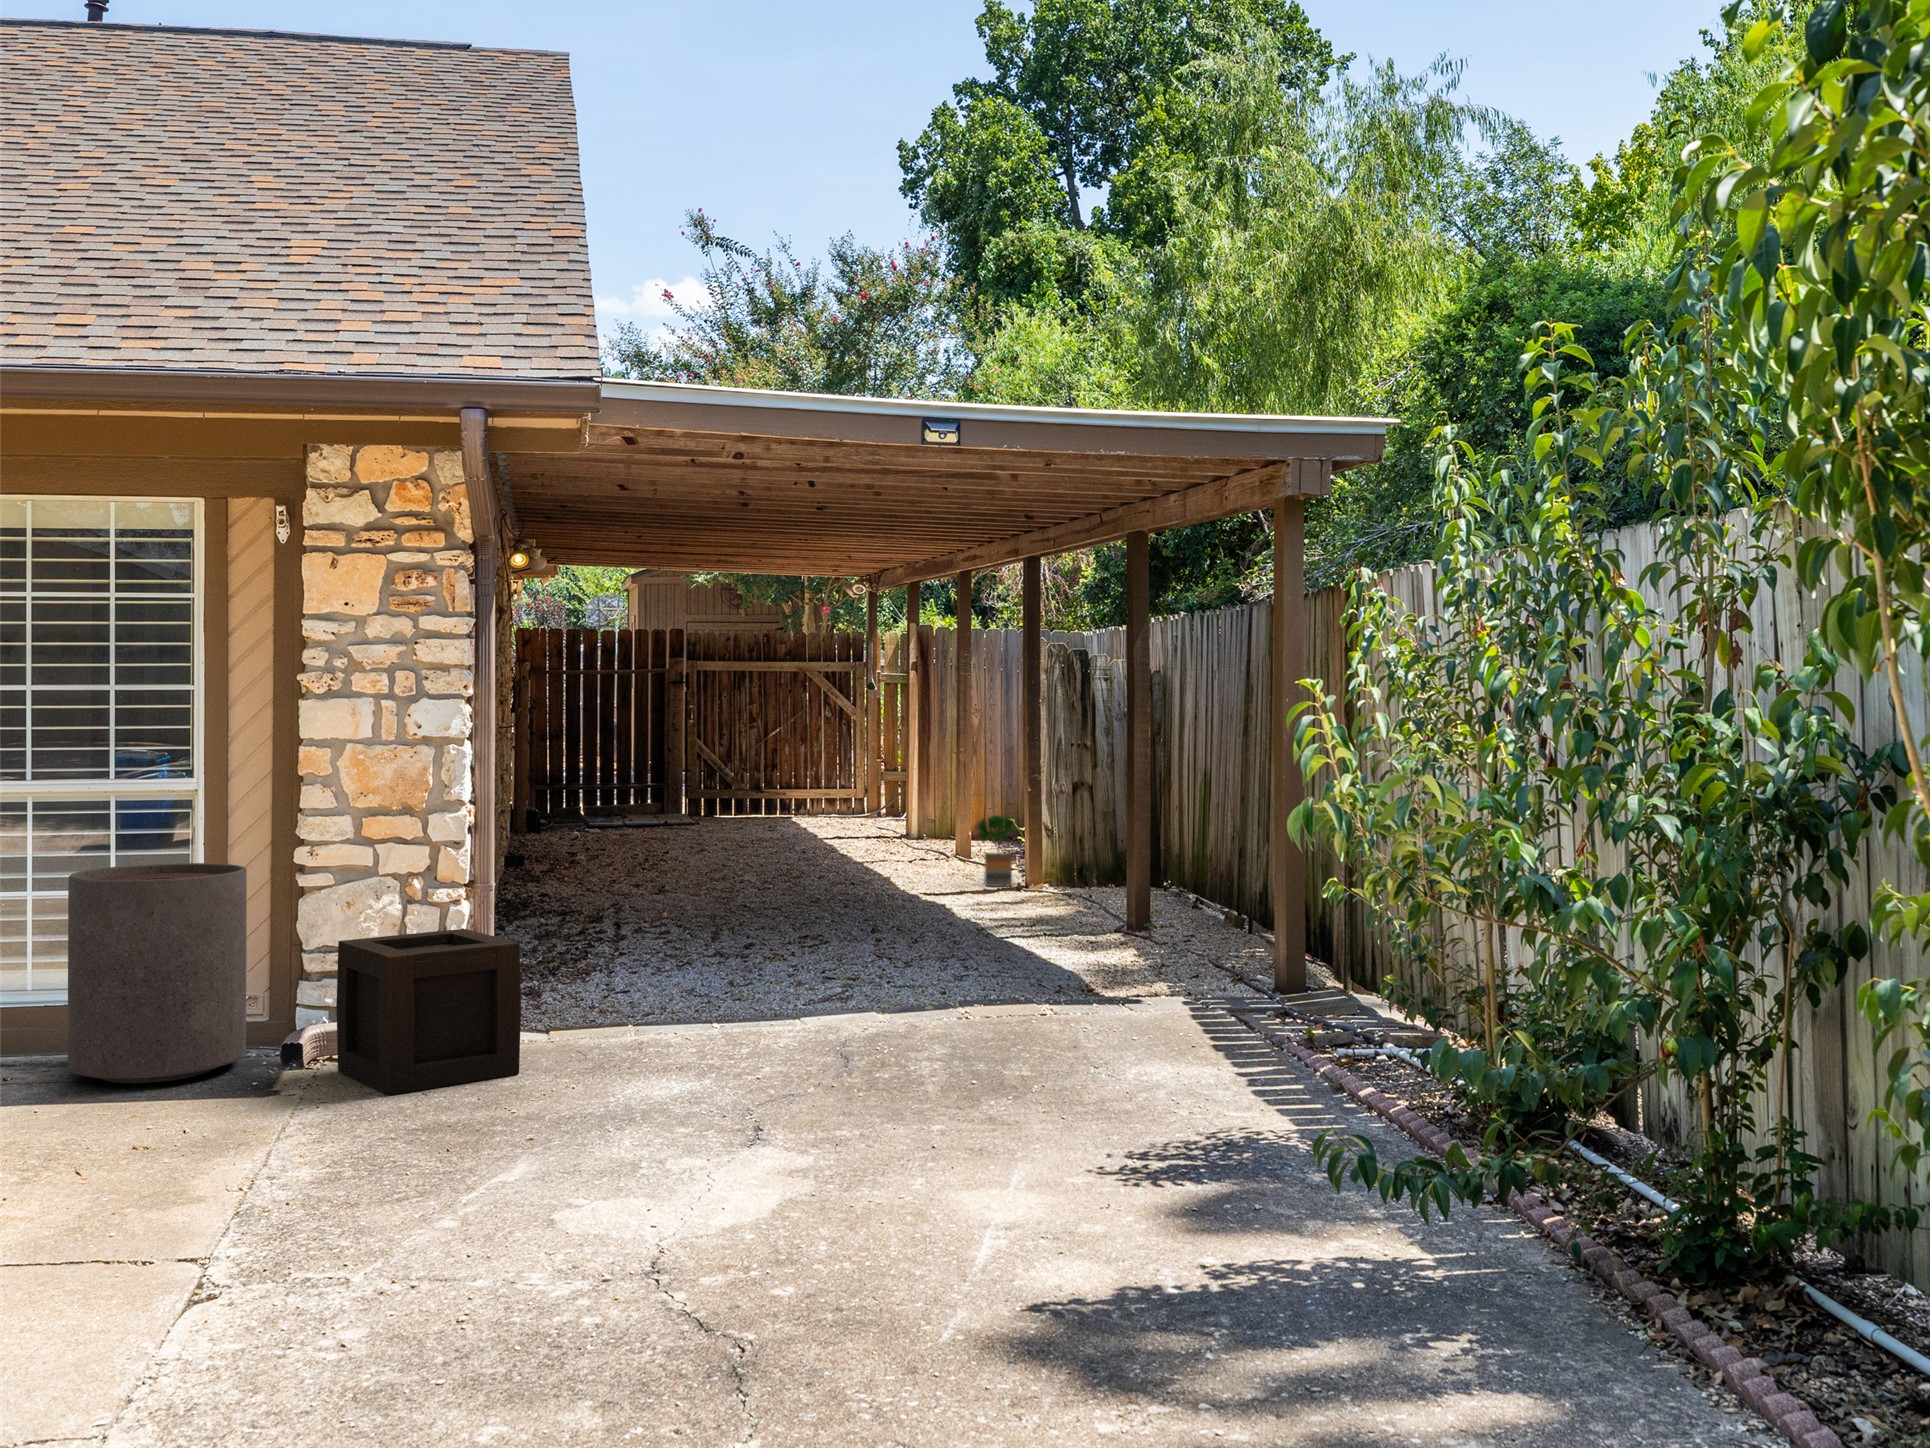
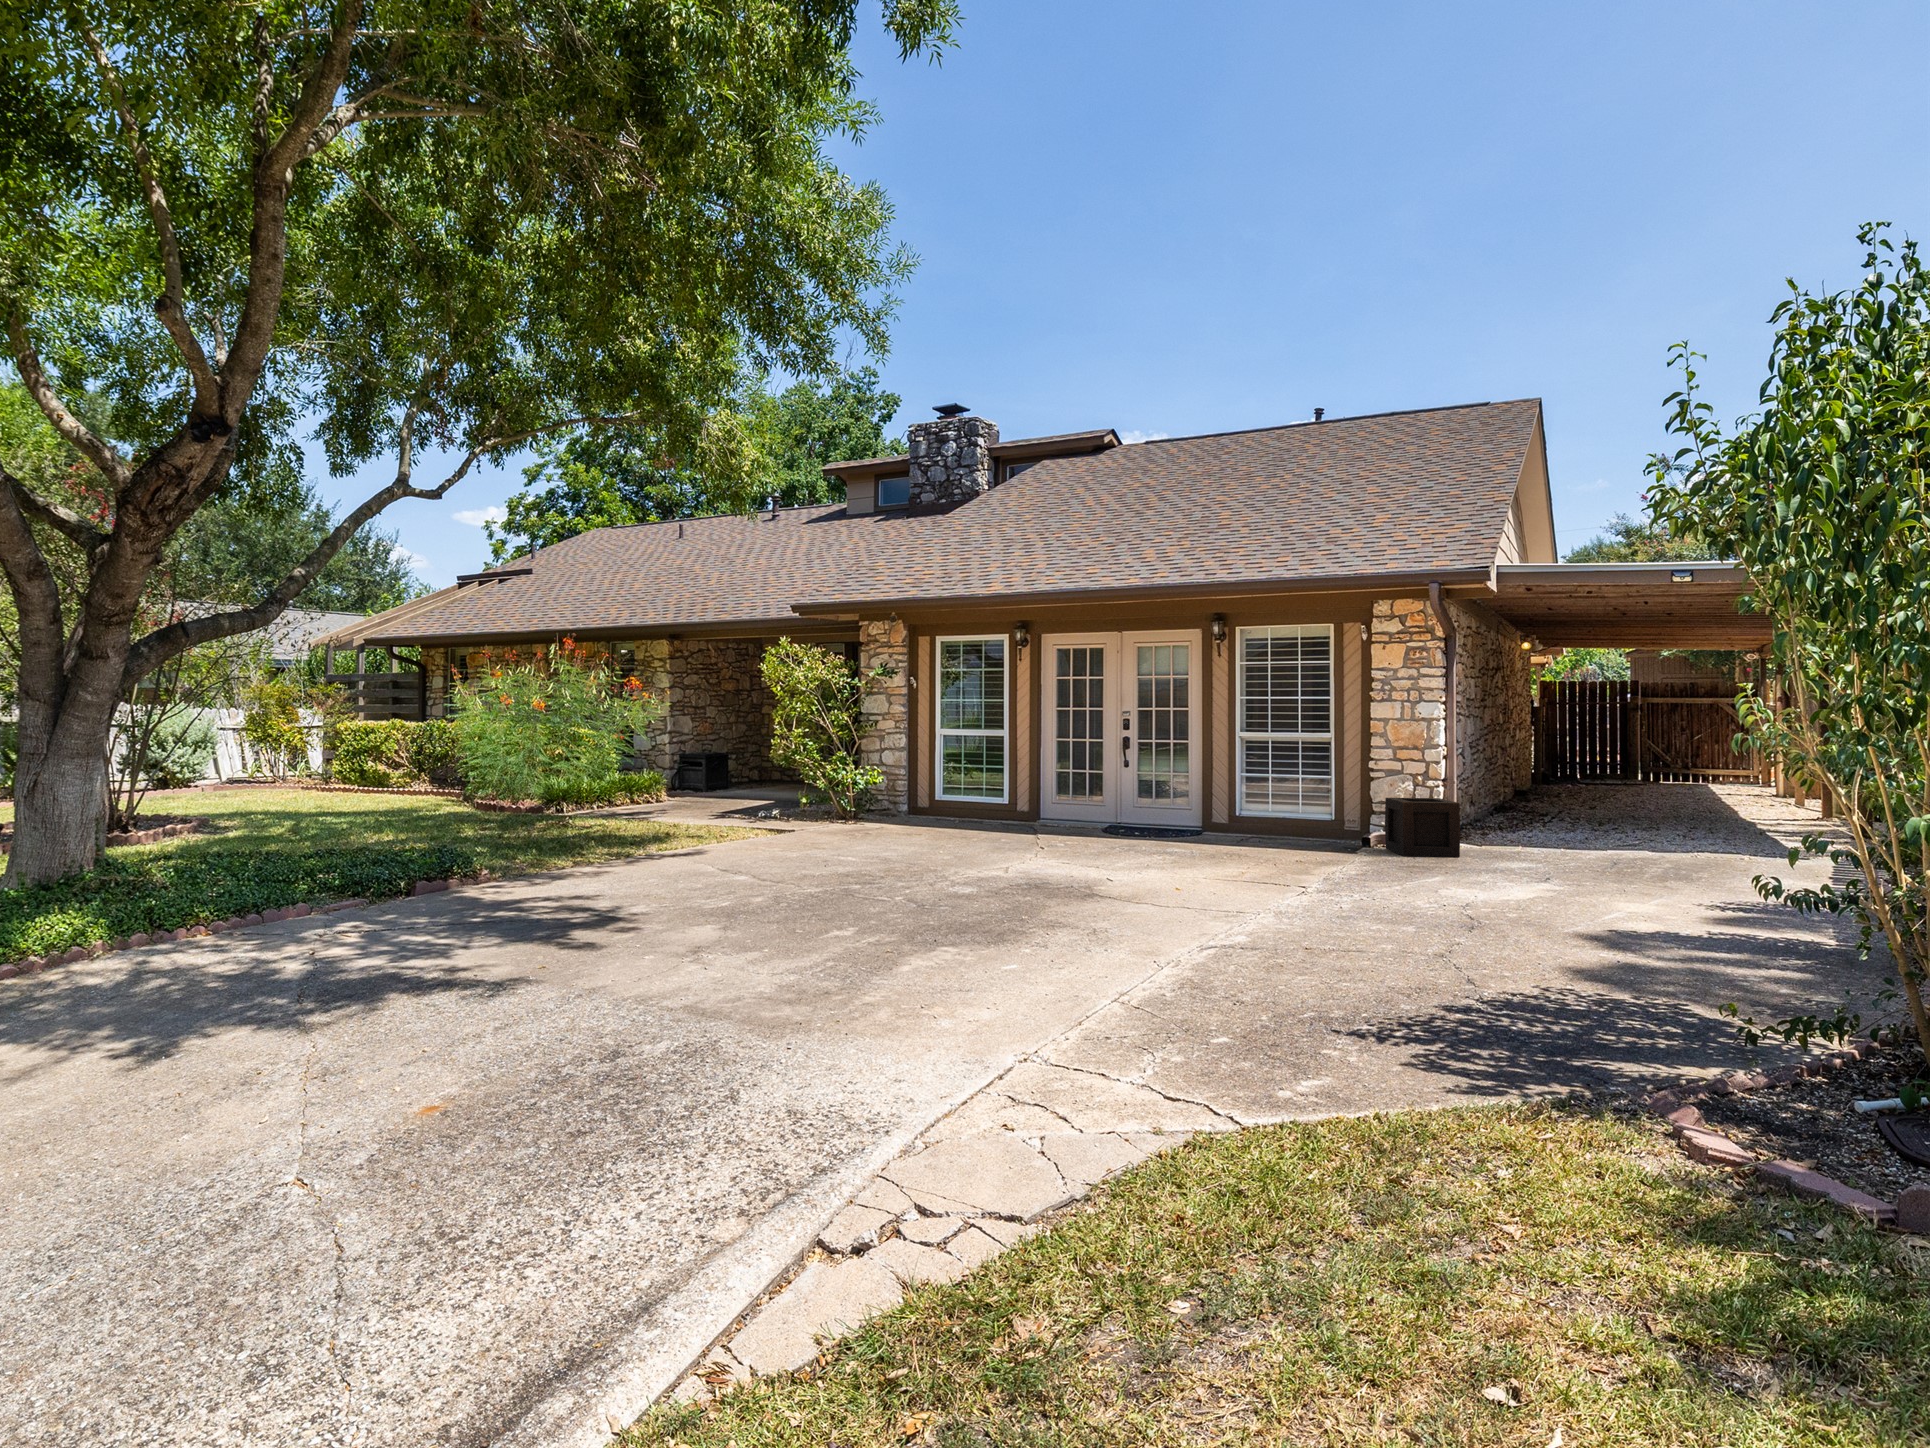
potted tree: present [975,815,1020,886] -> none [1796,779,1837,825]
trash can: present [68,863,247,1083] -> none [1287,765,1351,844]

